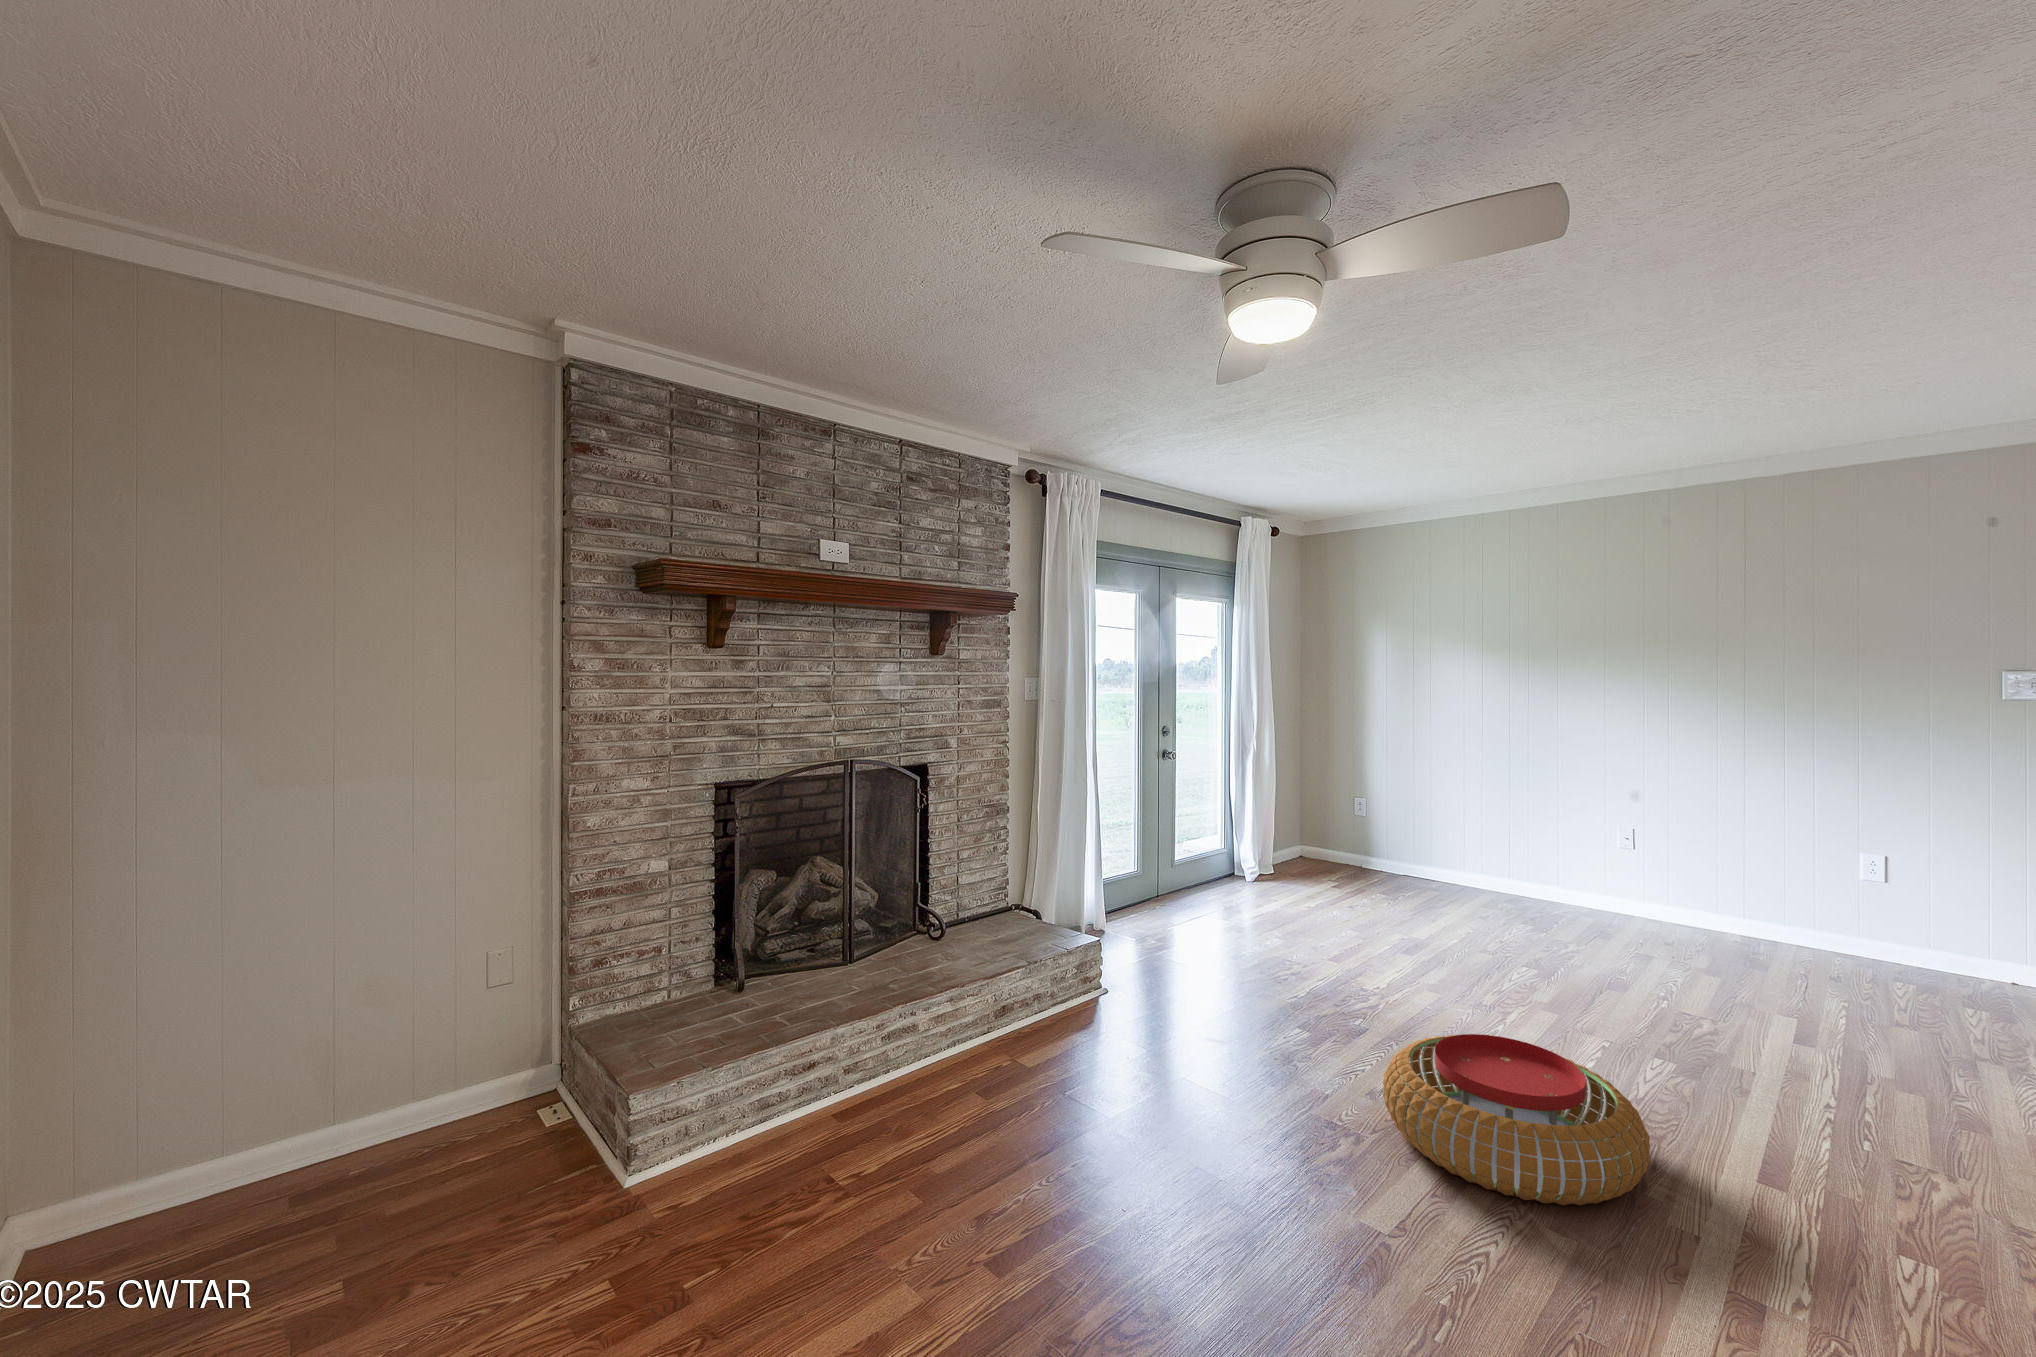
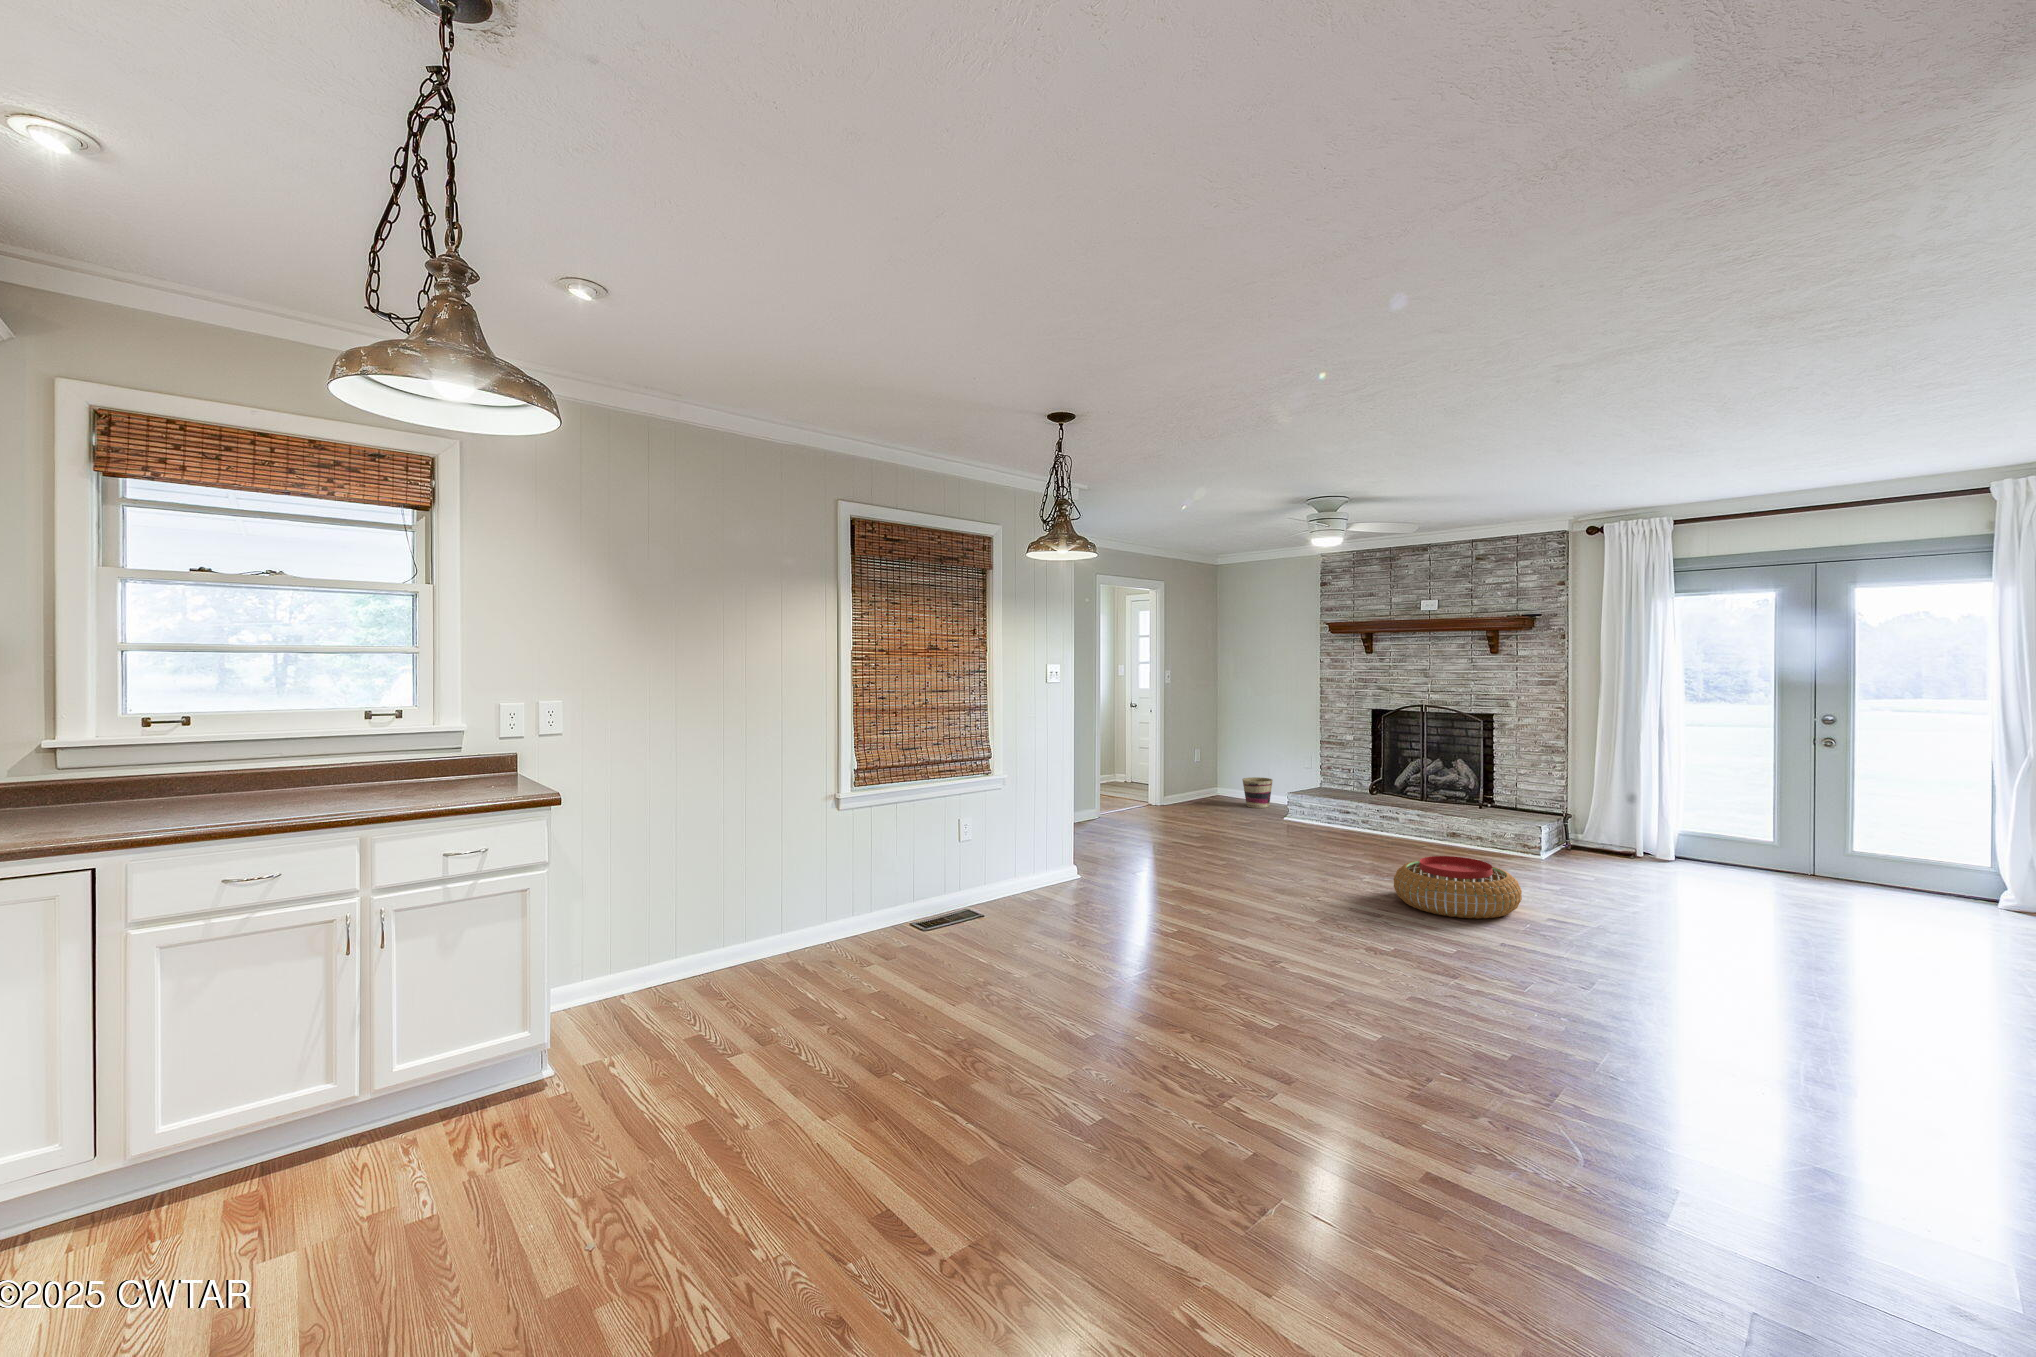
basket: none [249,1070,390,1222] -> present [1242,777,1273,808]

